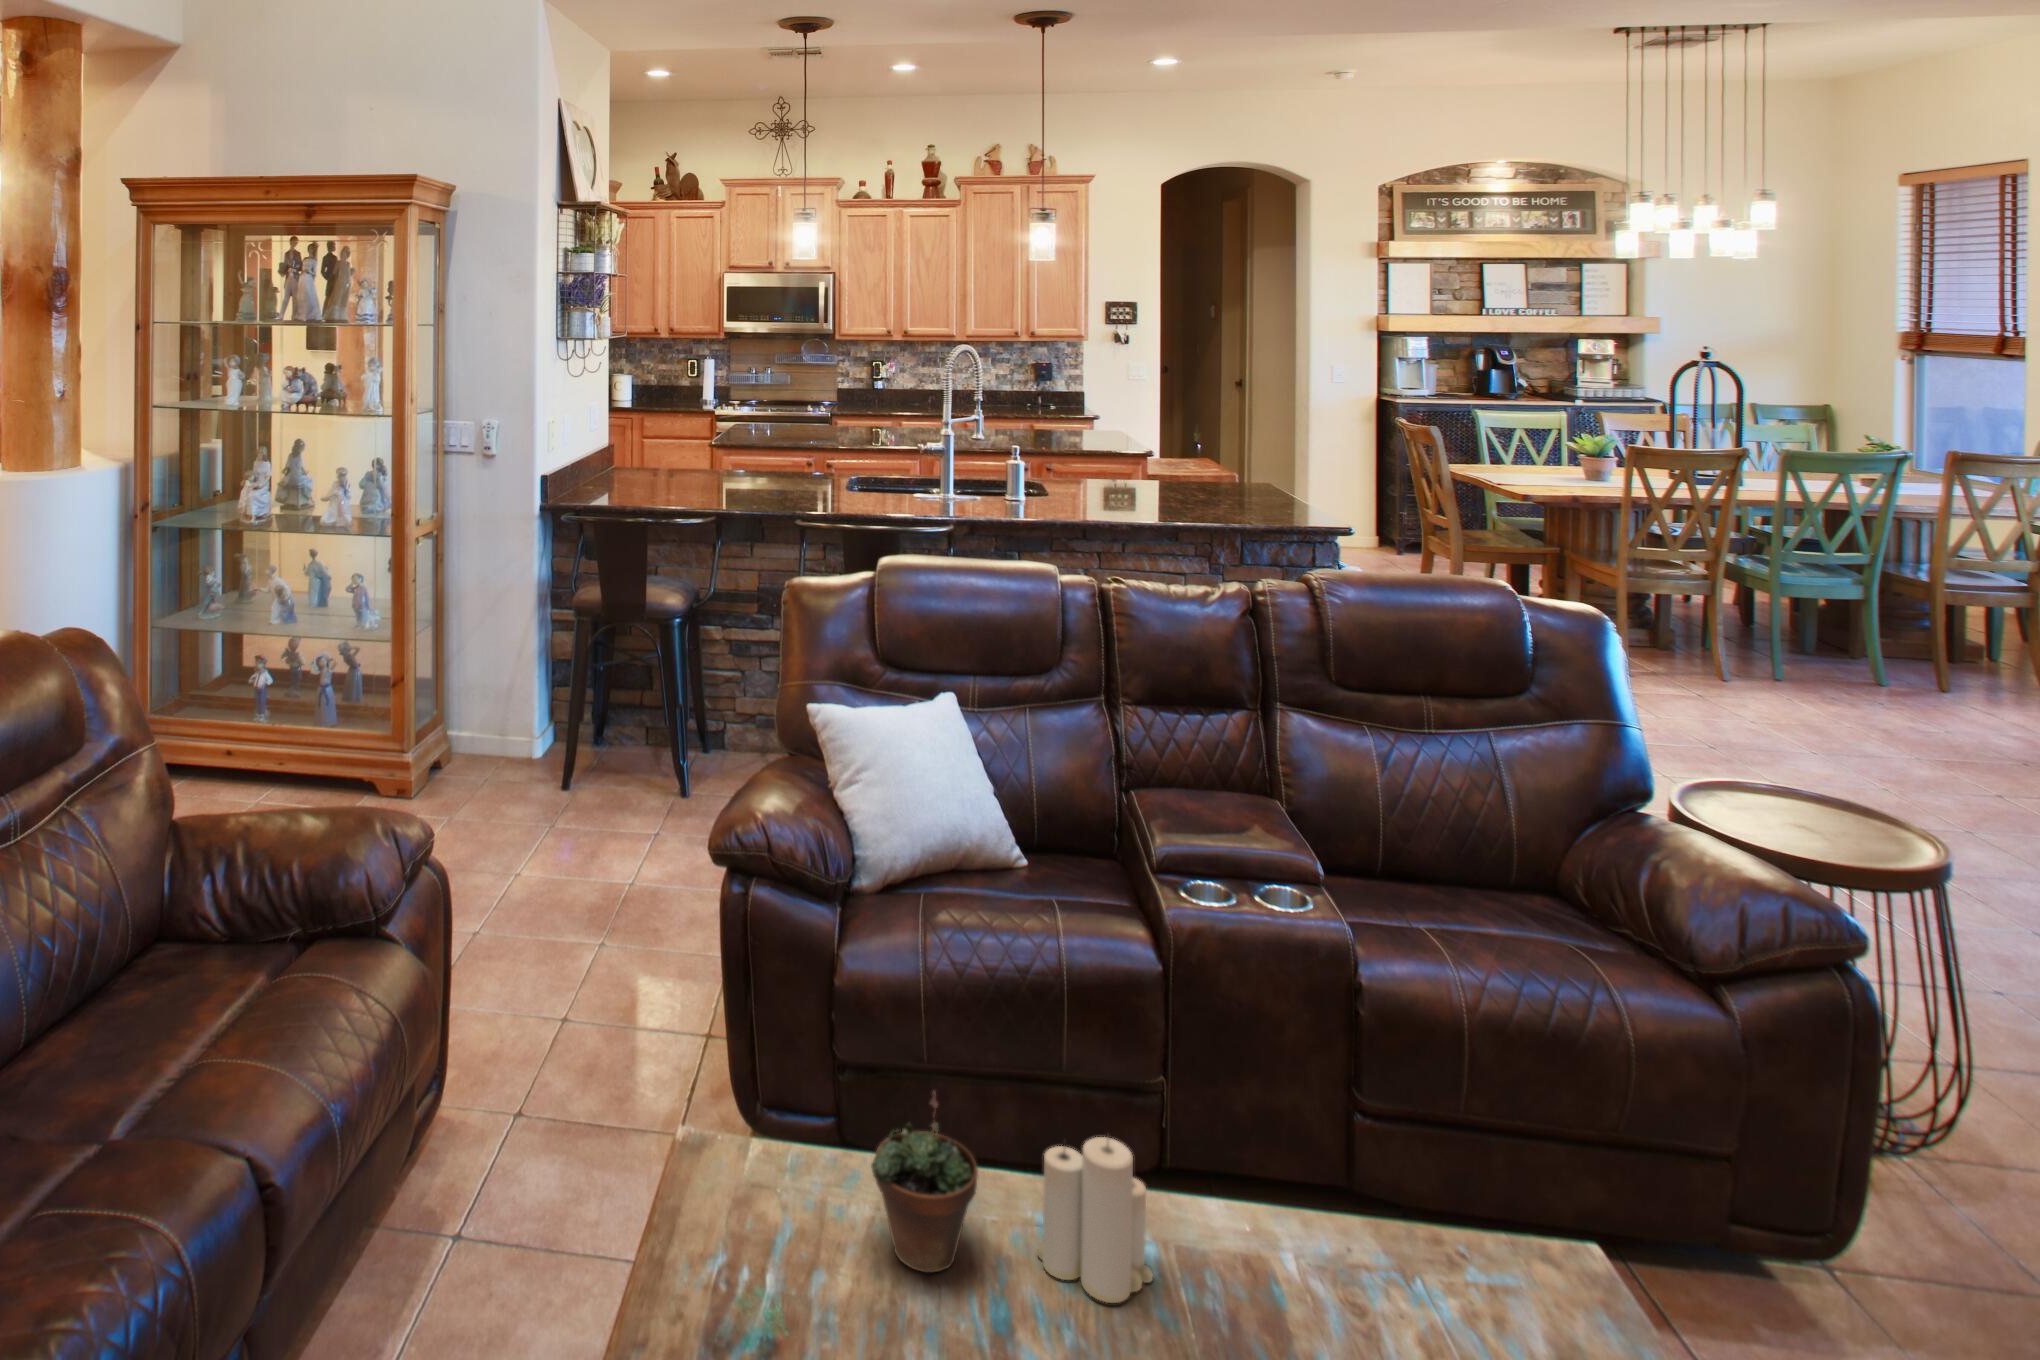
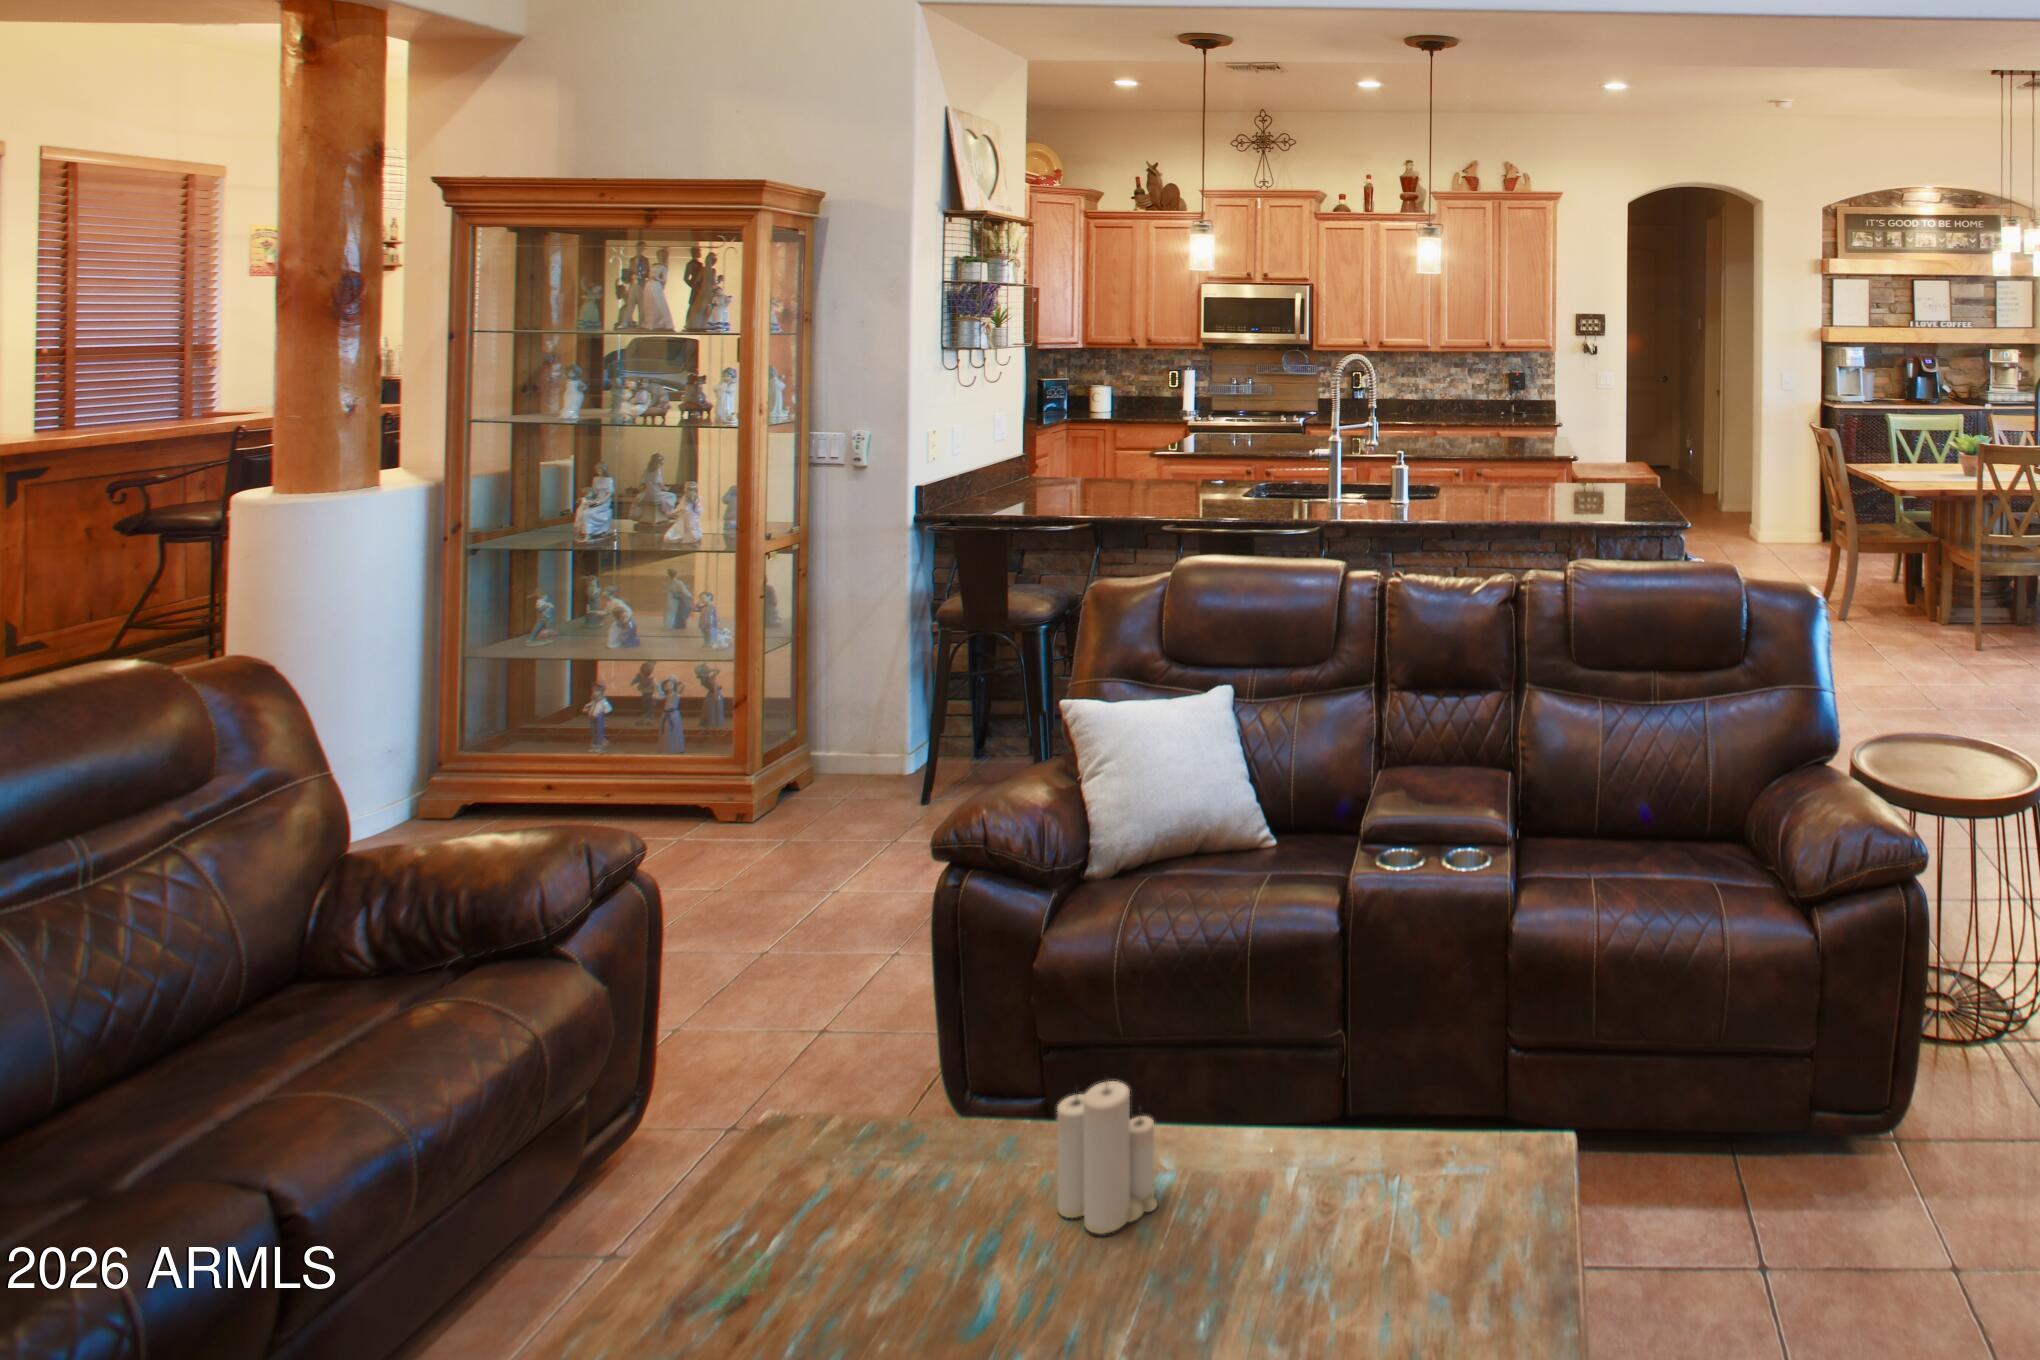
succulent plant: present [871,1091,978,1273] -> none [884,1052,1001,1226]

